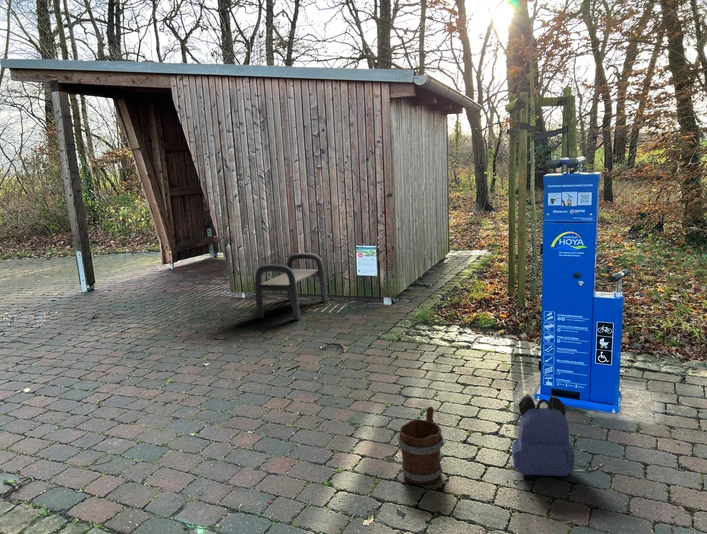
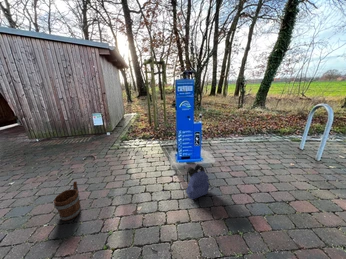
bench: present [255,253,327,320] -> none [41,119,82,150]
bucket: present [398,407,444,484] -> present [54,182,81,221]

